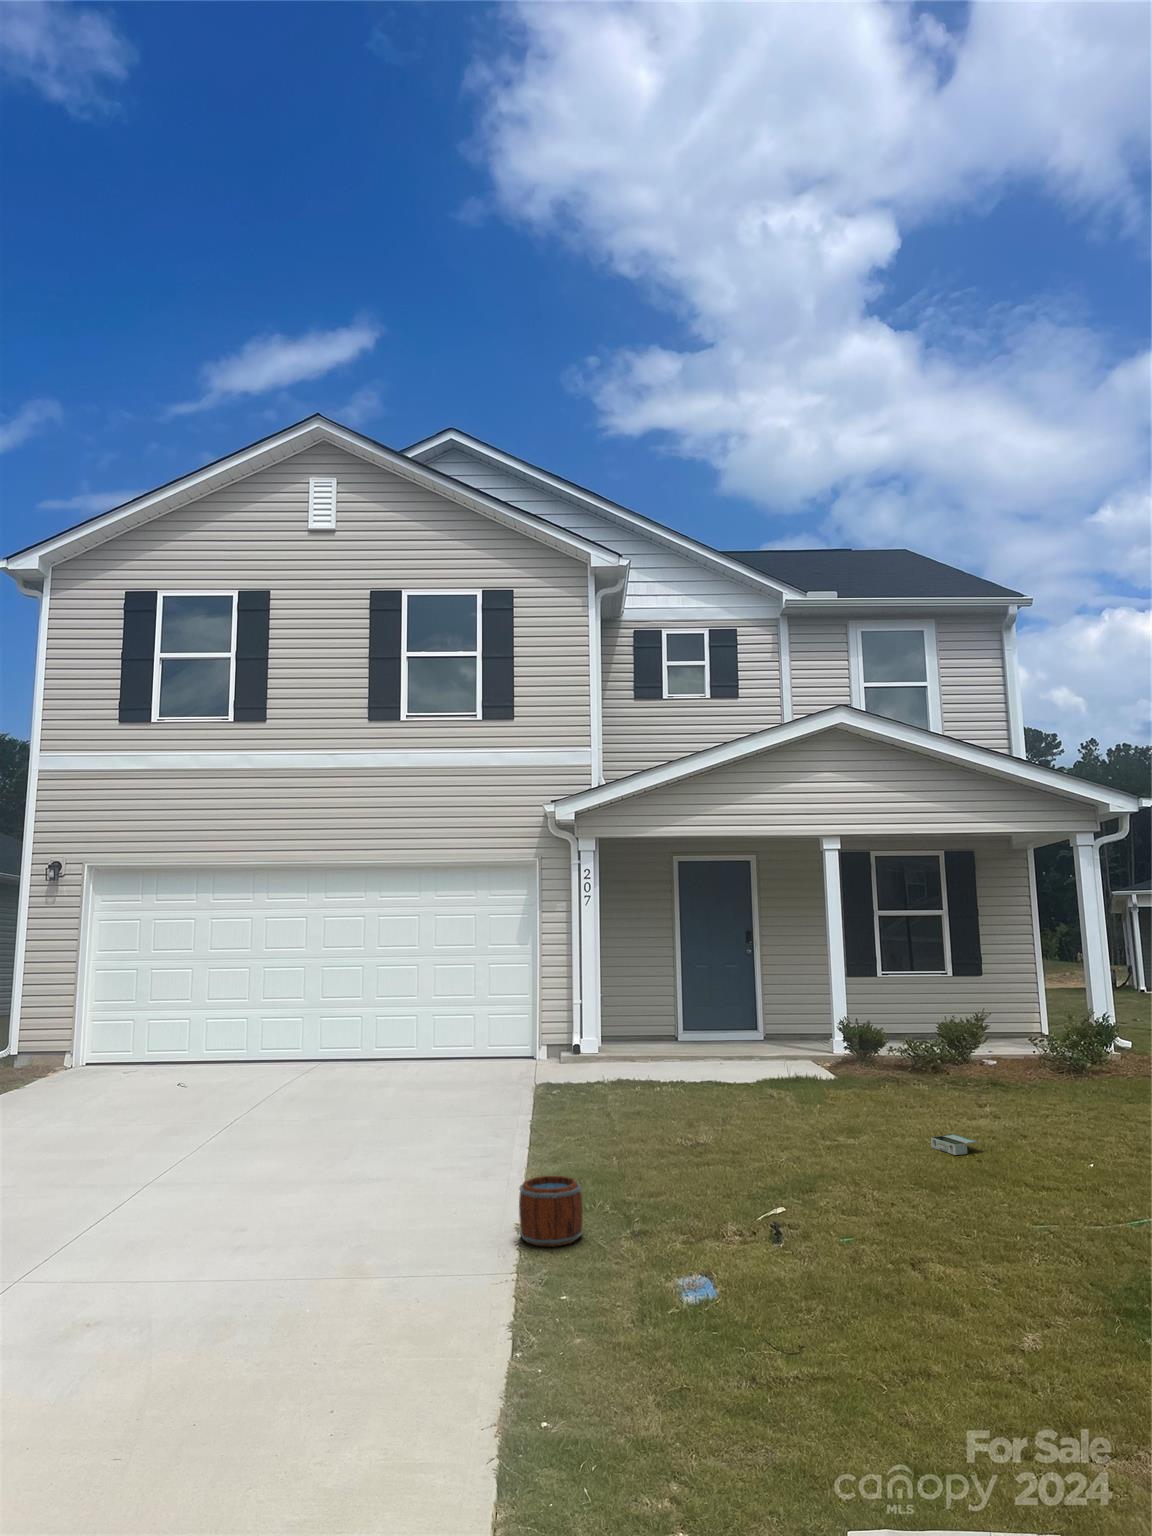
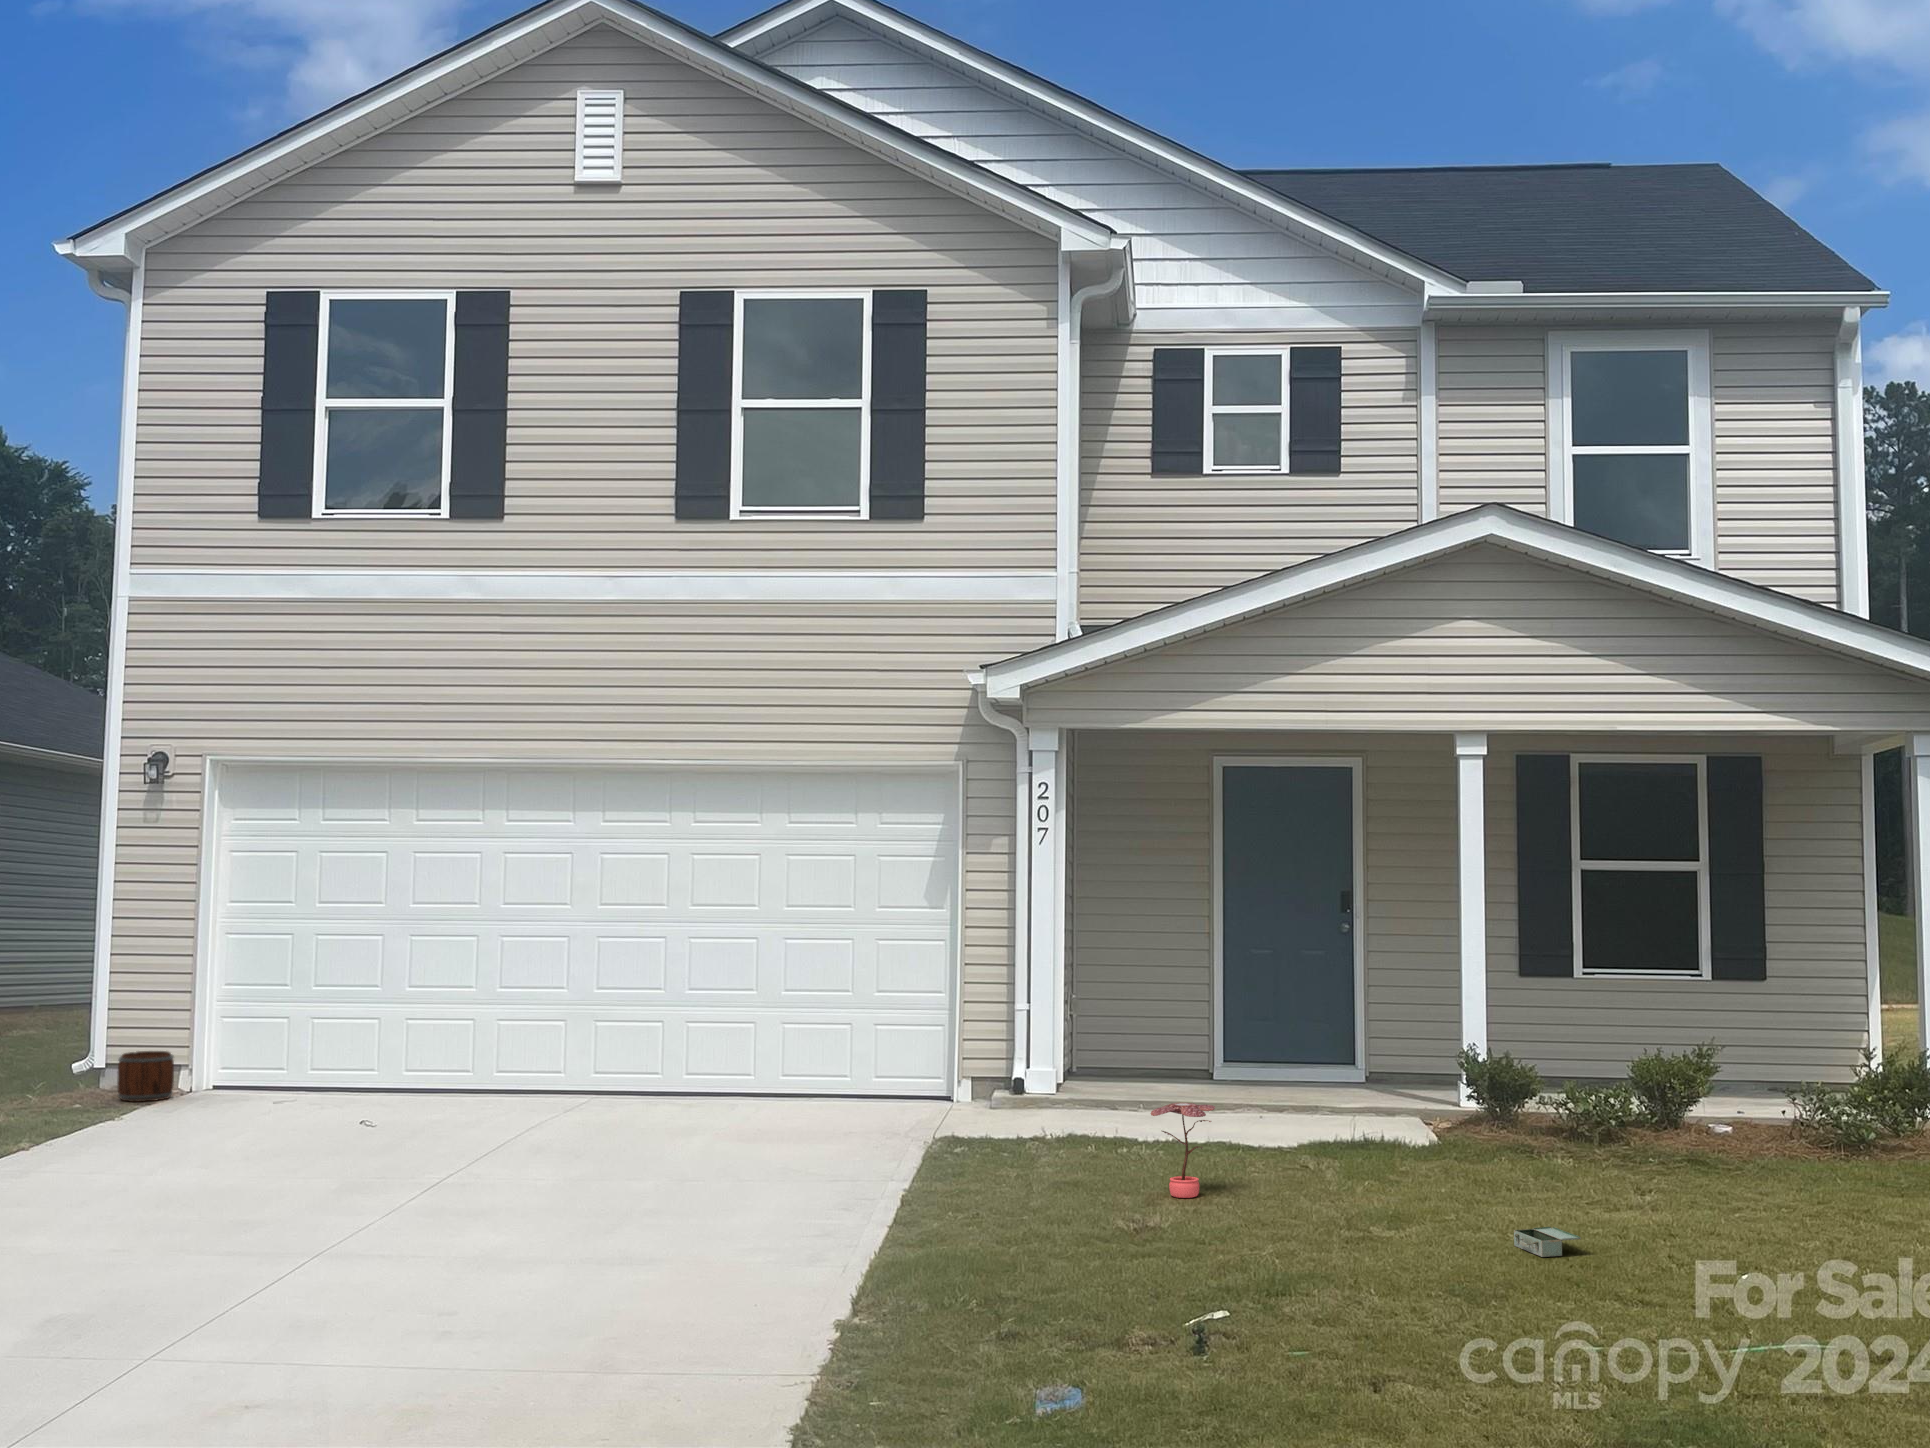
potted plant: none [685,1059,724,1120] -> present [1151,1103,1215,1198]
bucket: present [519,1176,583,1246] -> present [117,1051,174,1101]

